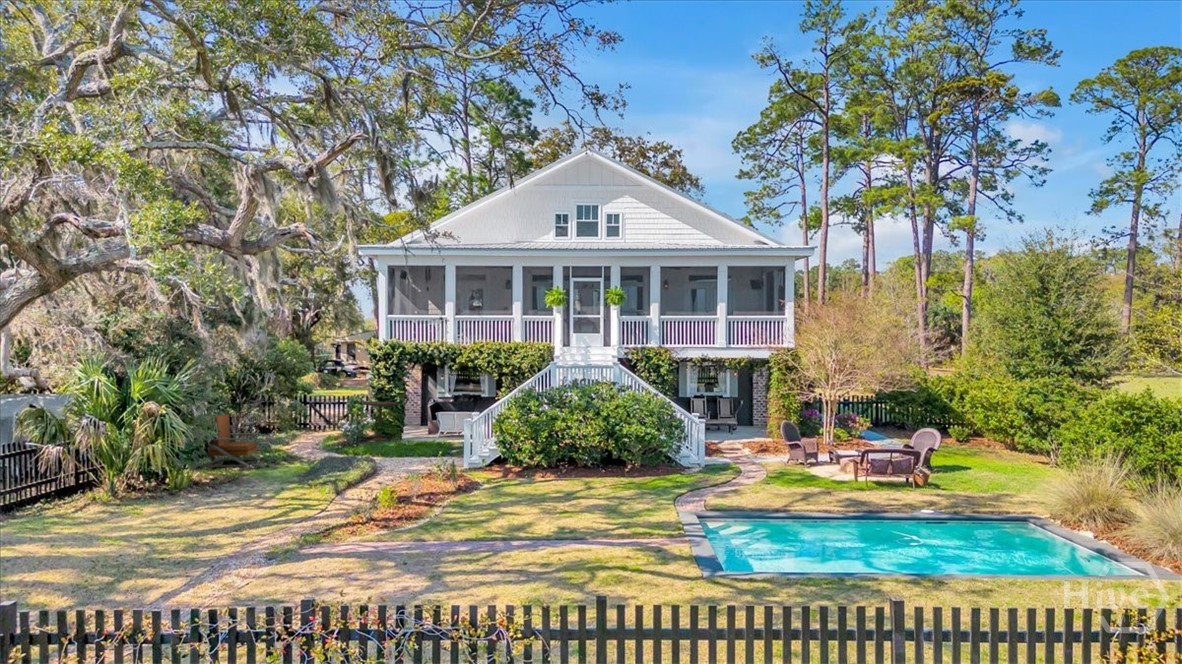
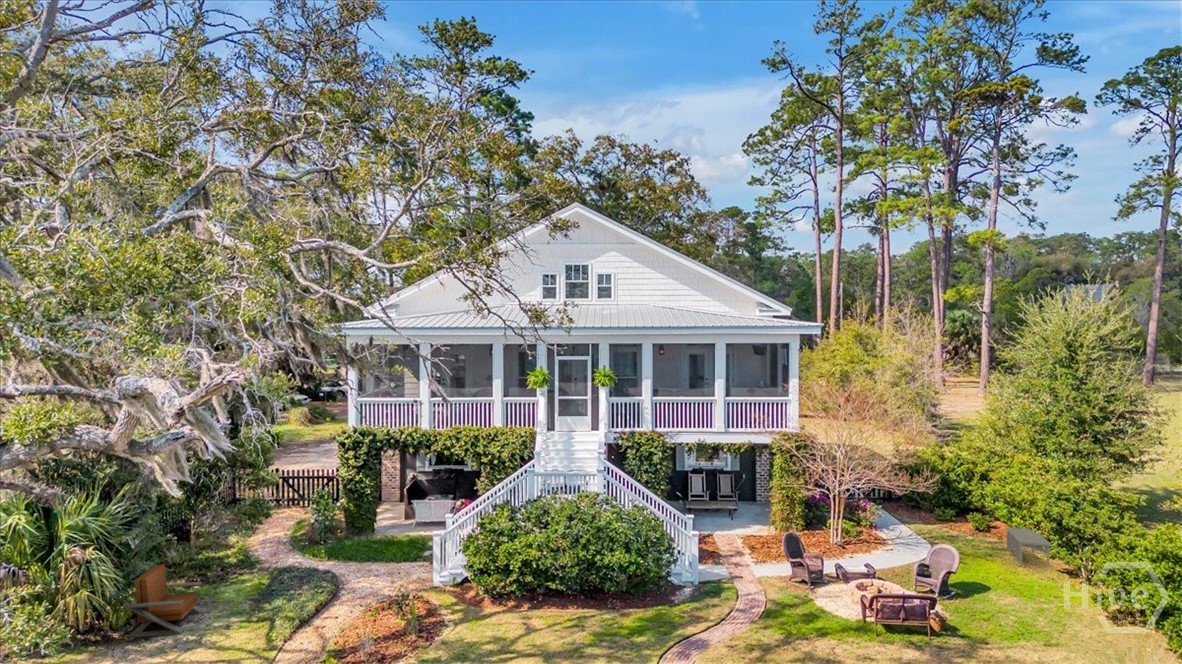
pedestal table: present [363,402,398,441] -> none [329,500,368,547]
storage bench: none [983,428,1024,454] -> present [1005,527,1051,567]

